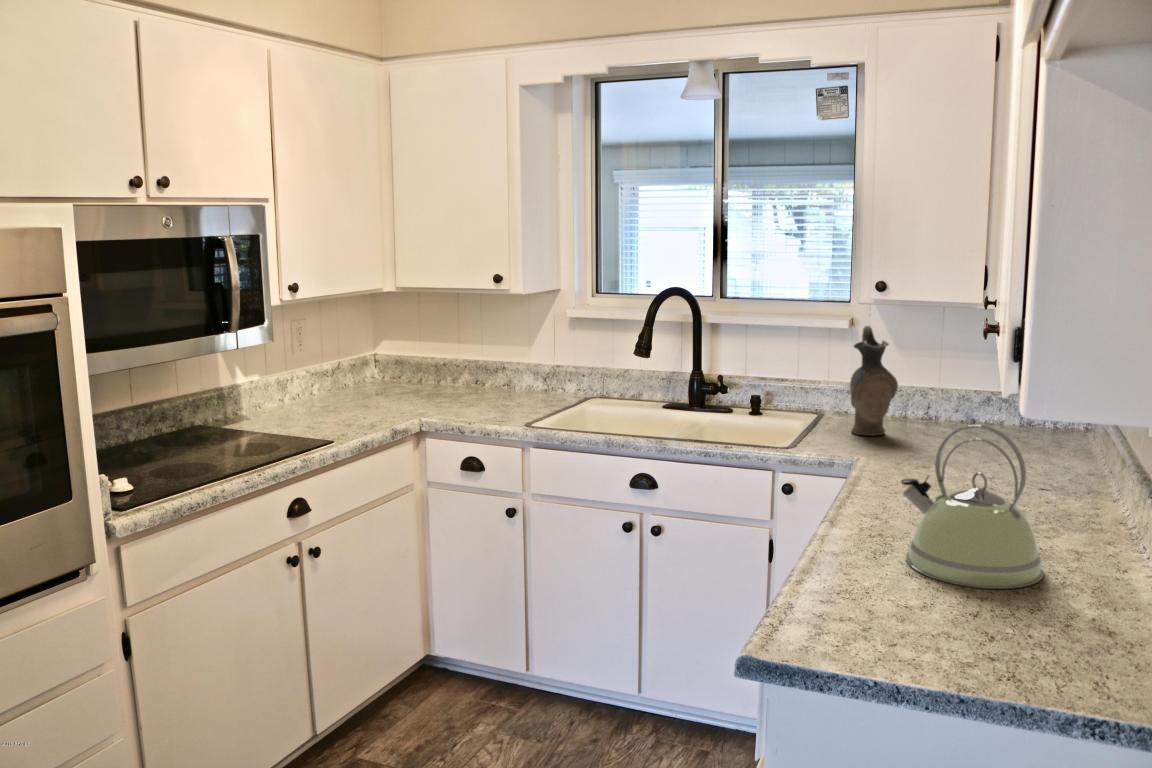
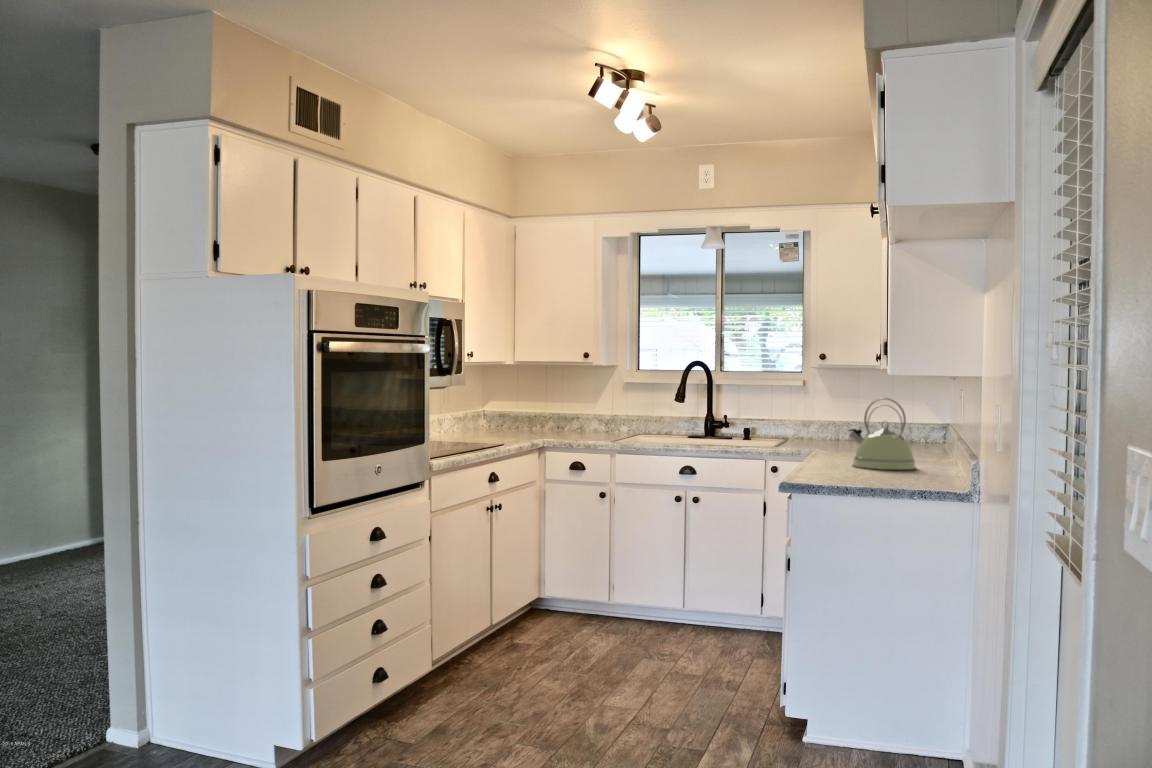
ceramic pitcher: present [850,326,898,435] -> none [808,381,836,444]

